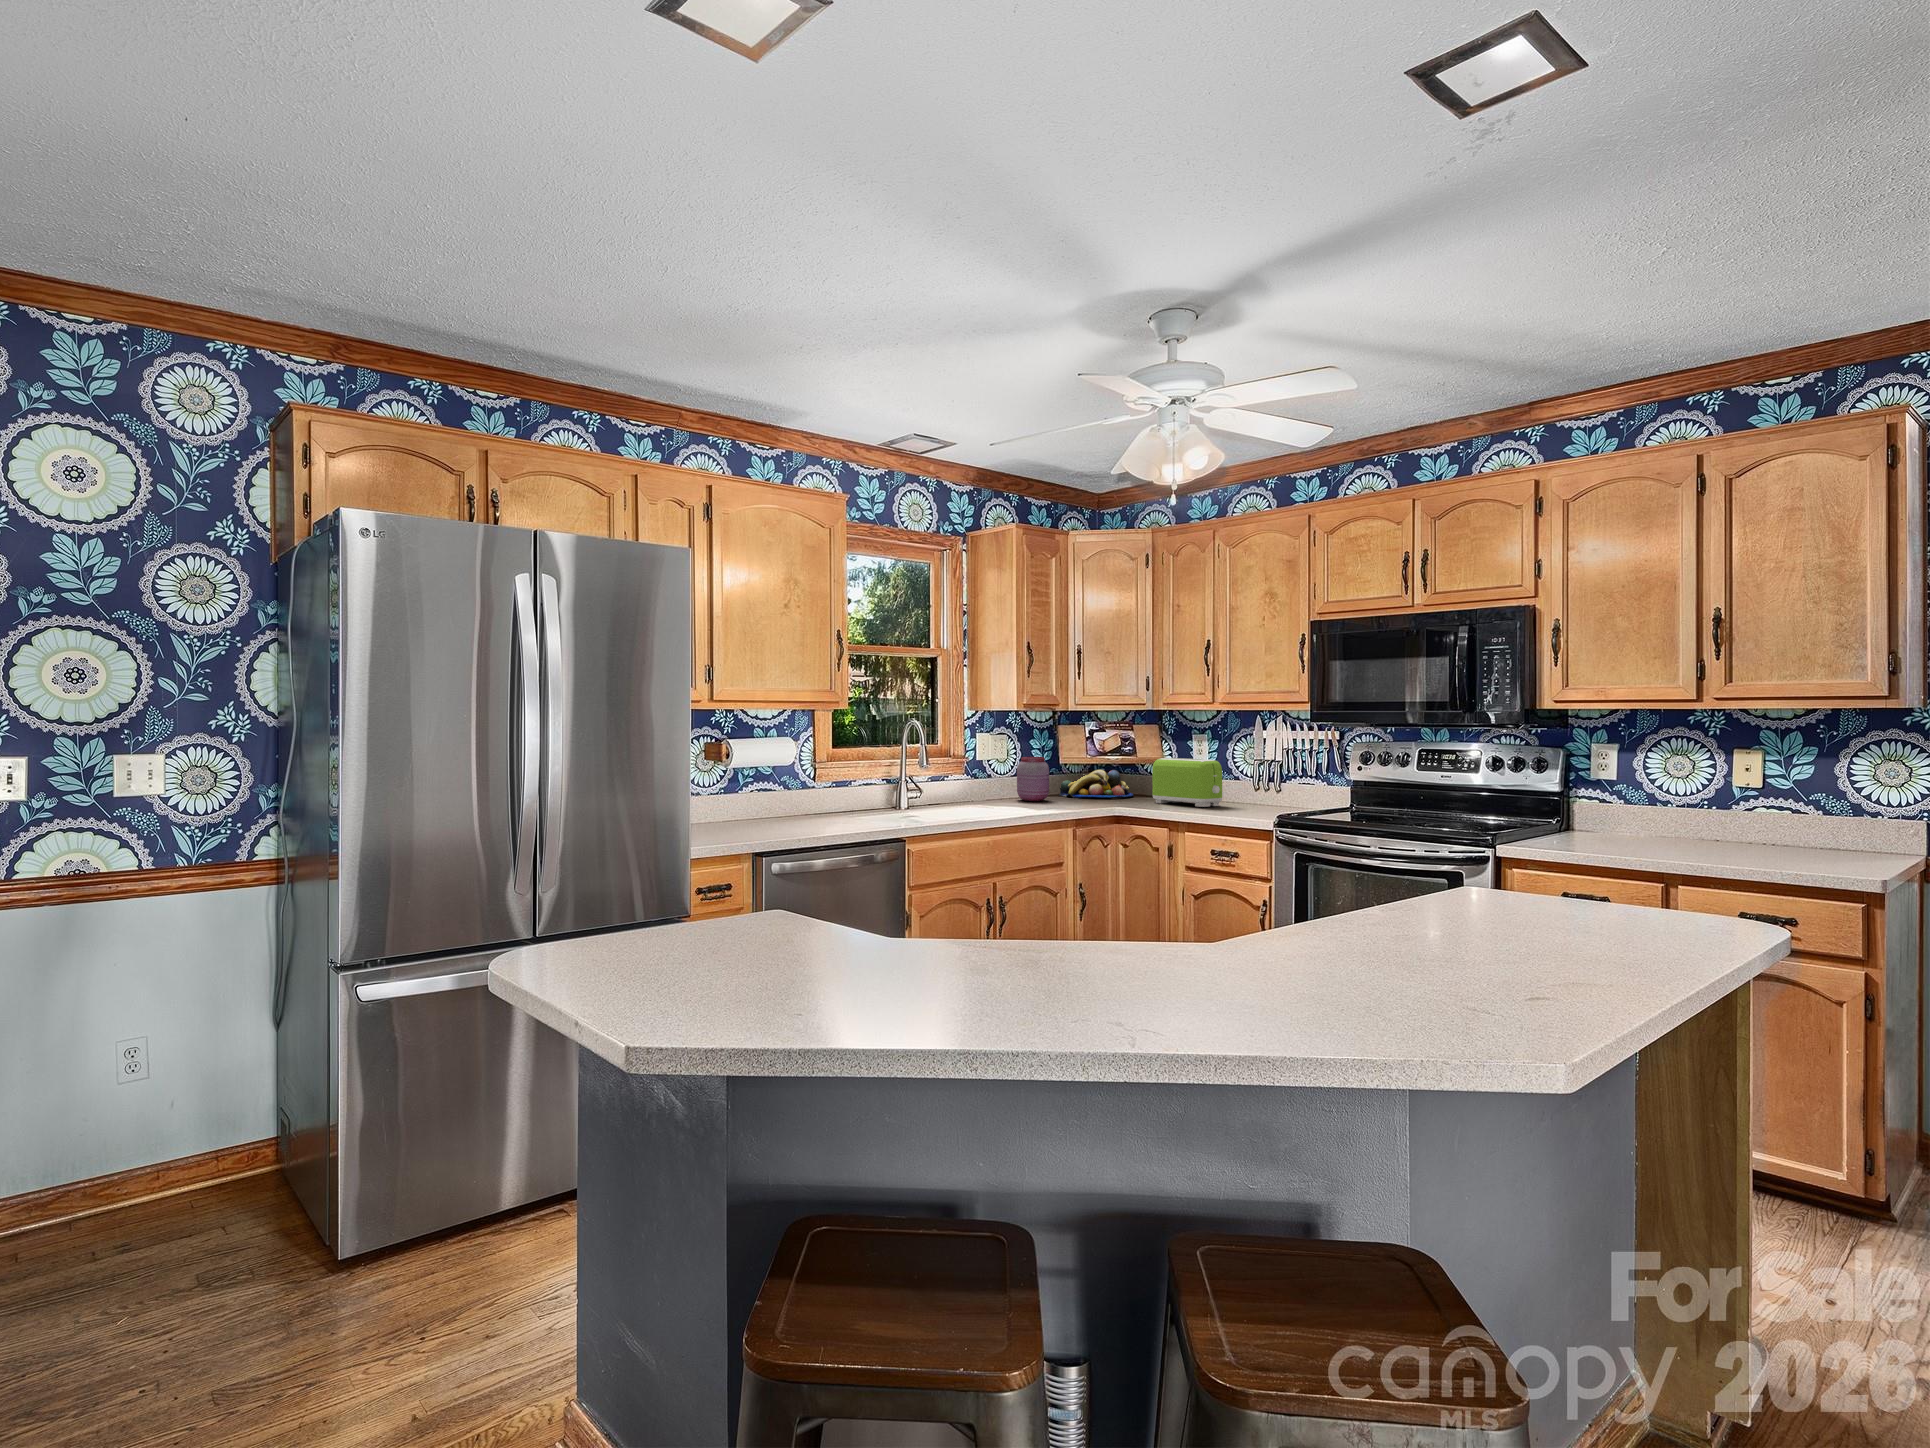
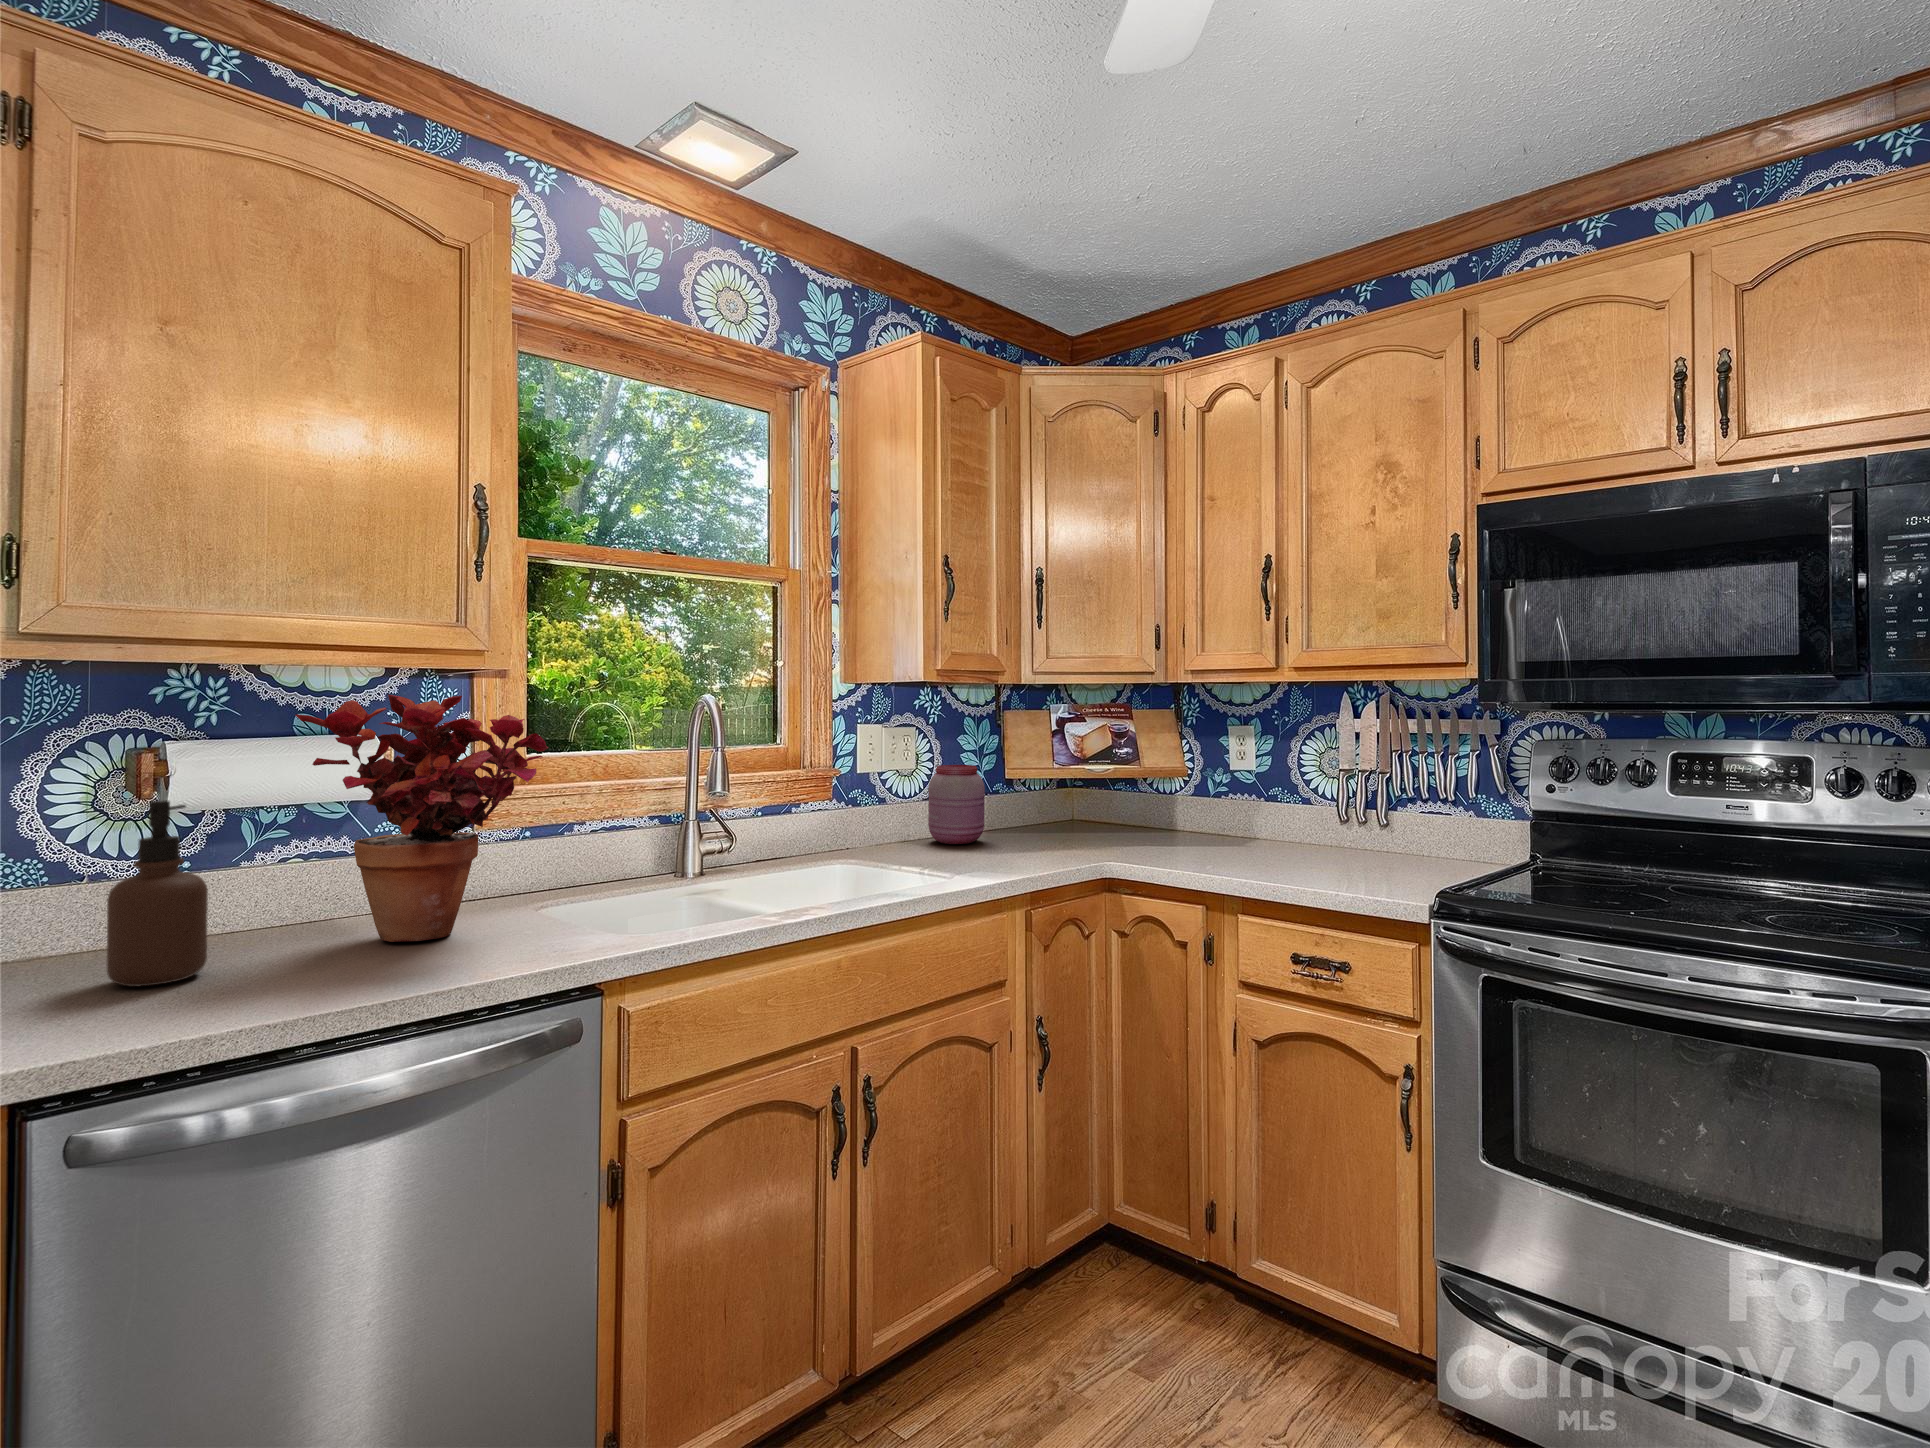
potted plant: none [779,719,873,824] -> present [295,695,548,942]
toaster: present [1152,758,1222,807] -> none [1163,767,1285,855]
soap dispenser: none [730,761,760,832] -> present [107,801,208,987]
fruit bowl: present [1059,770,1133,798] -> none [1005,784,1129,833]

